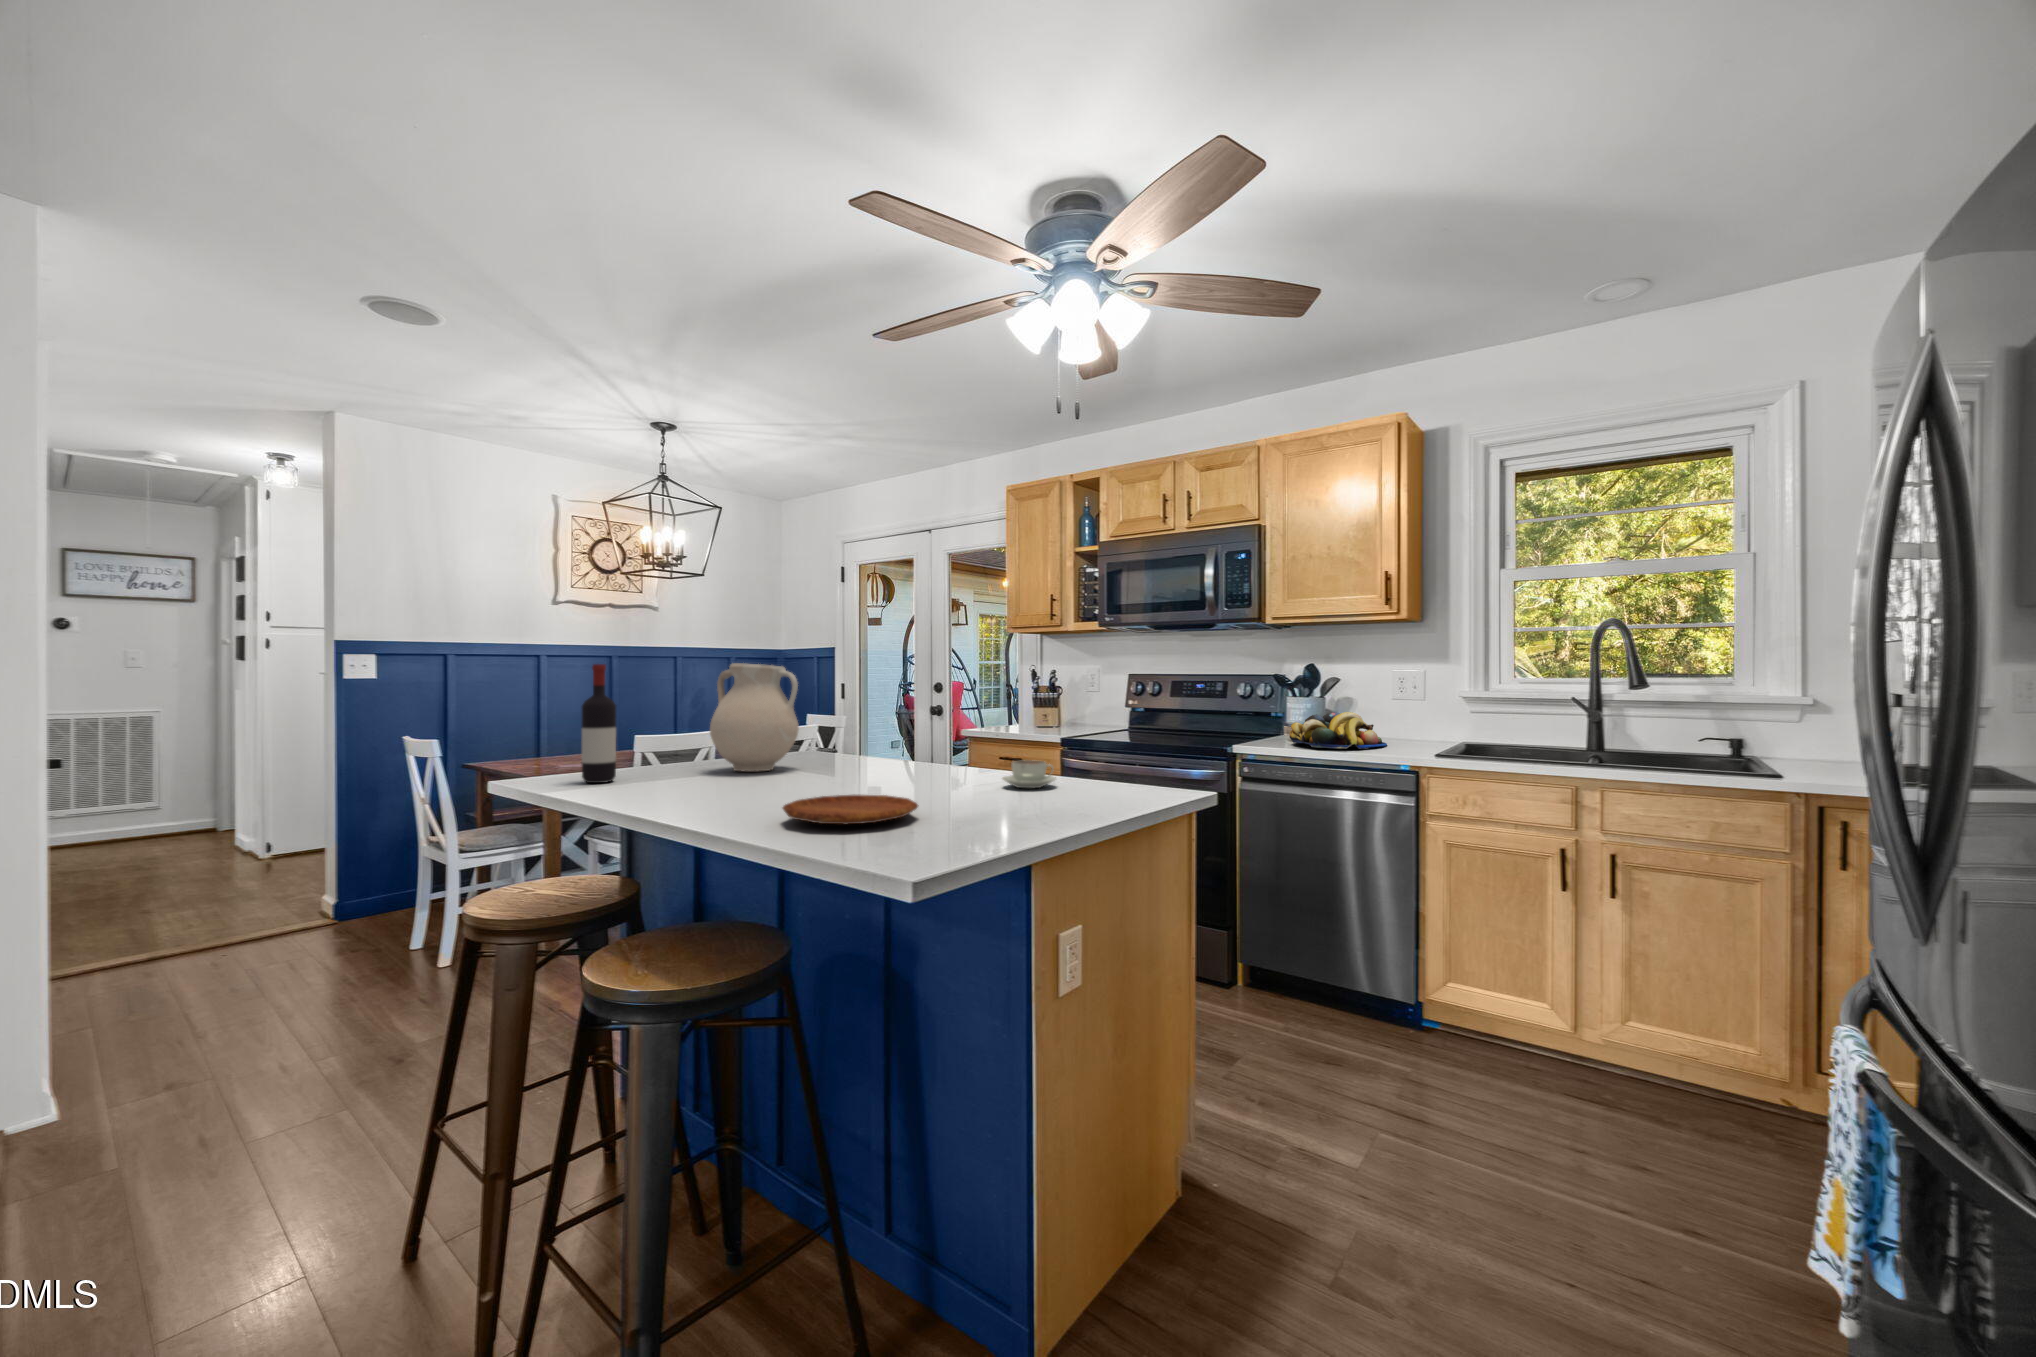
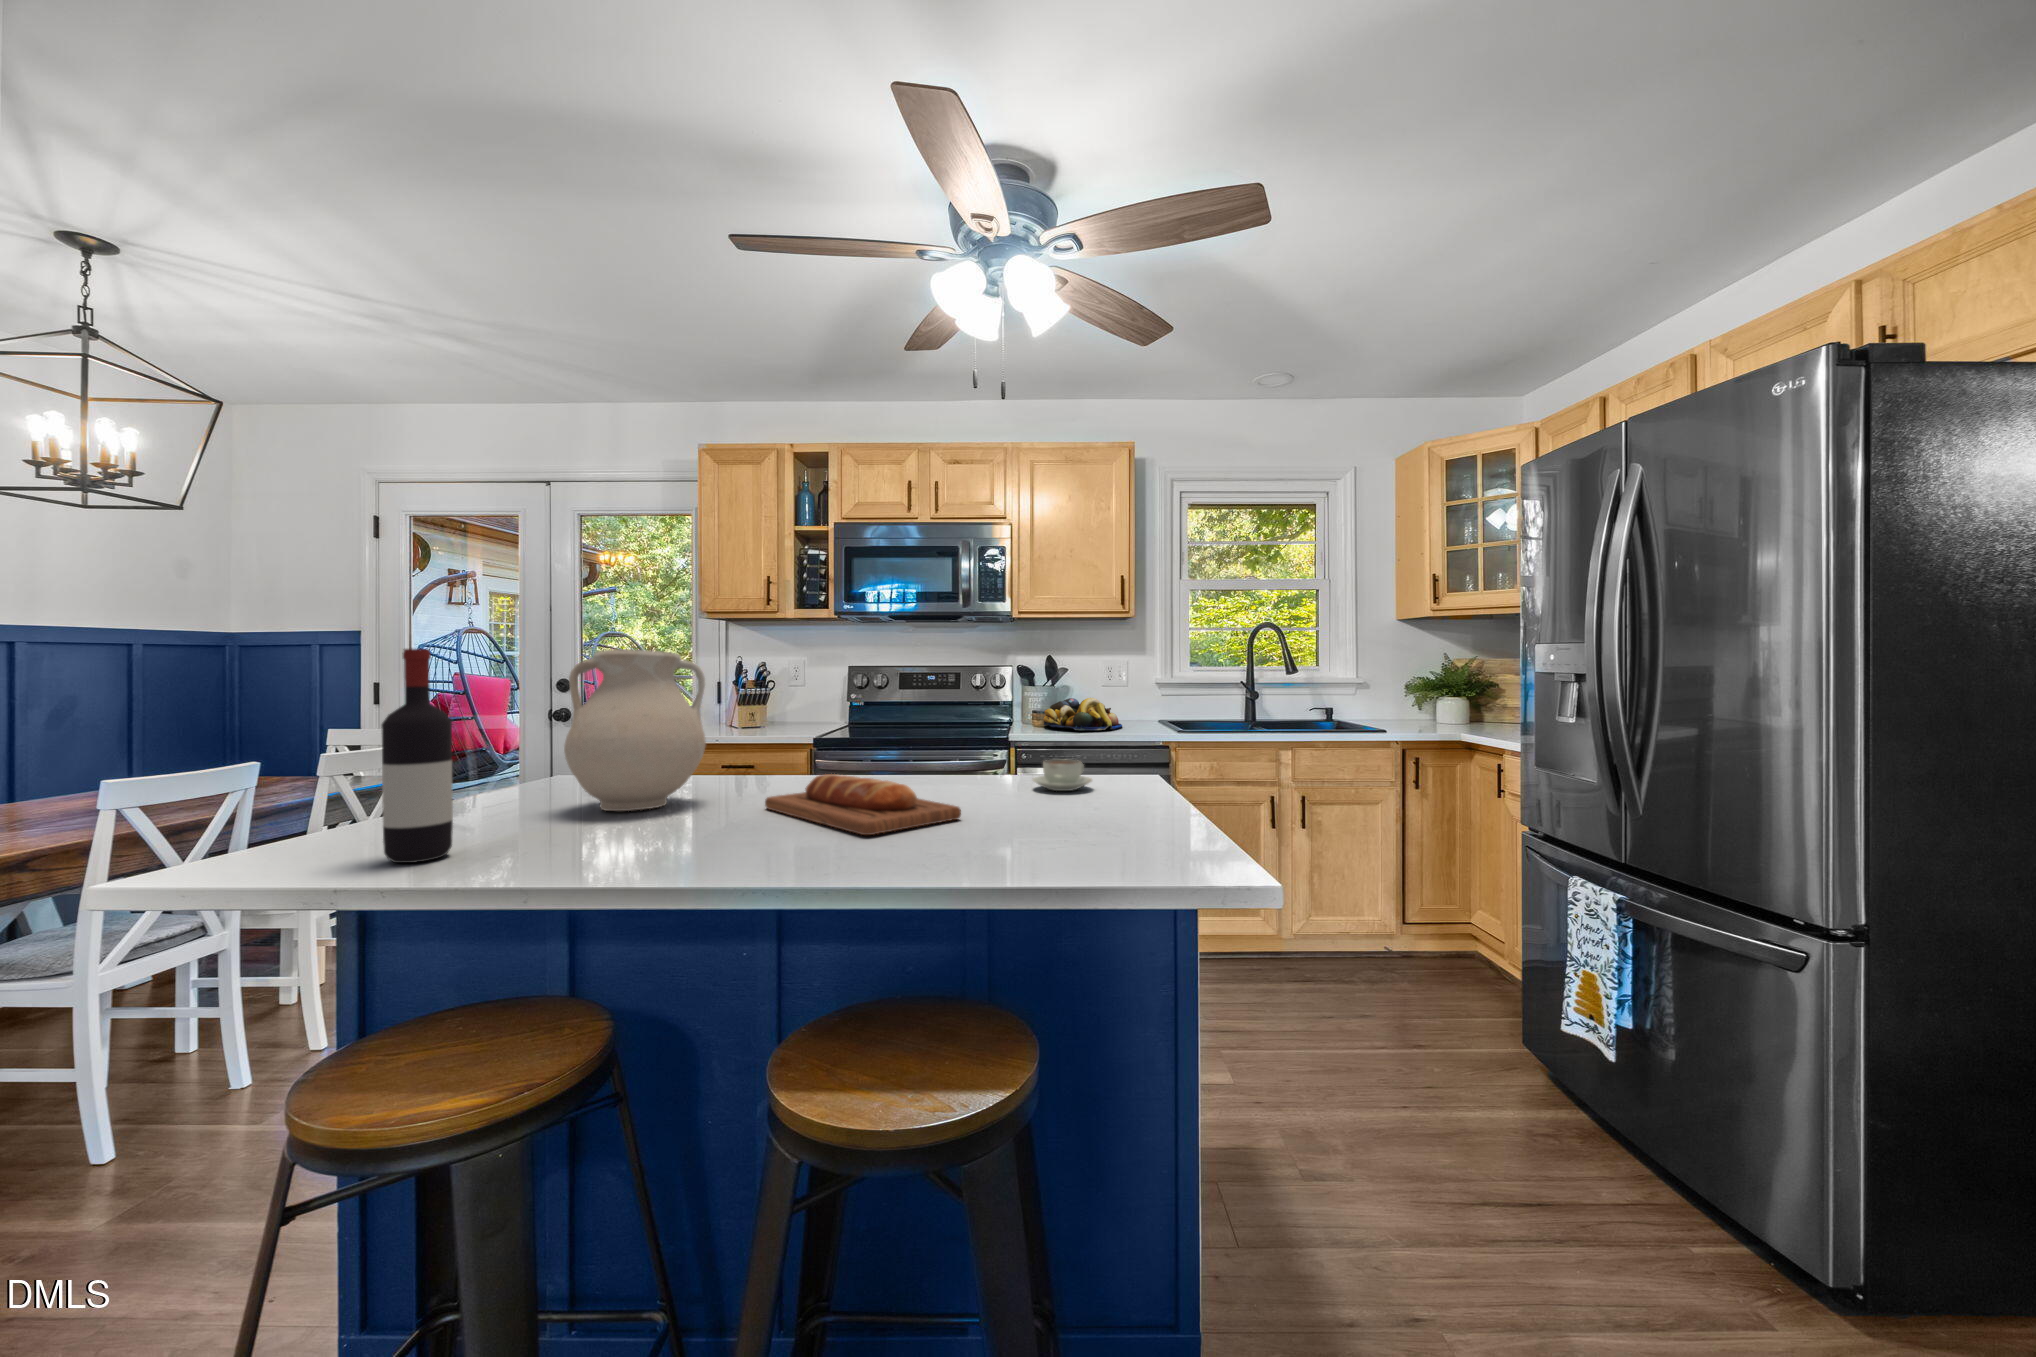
bread loaf: none [786,756,884,797] -> present [765,774,961,835]
tray: present [783,795,918,824] -> none [988,816,1161,862]

